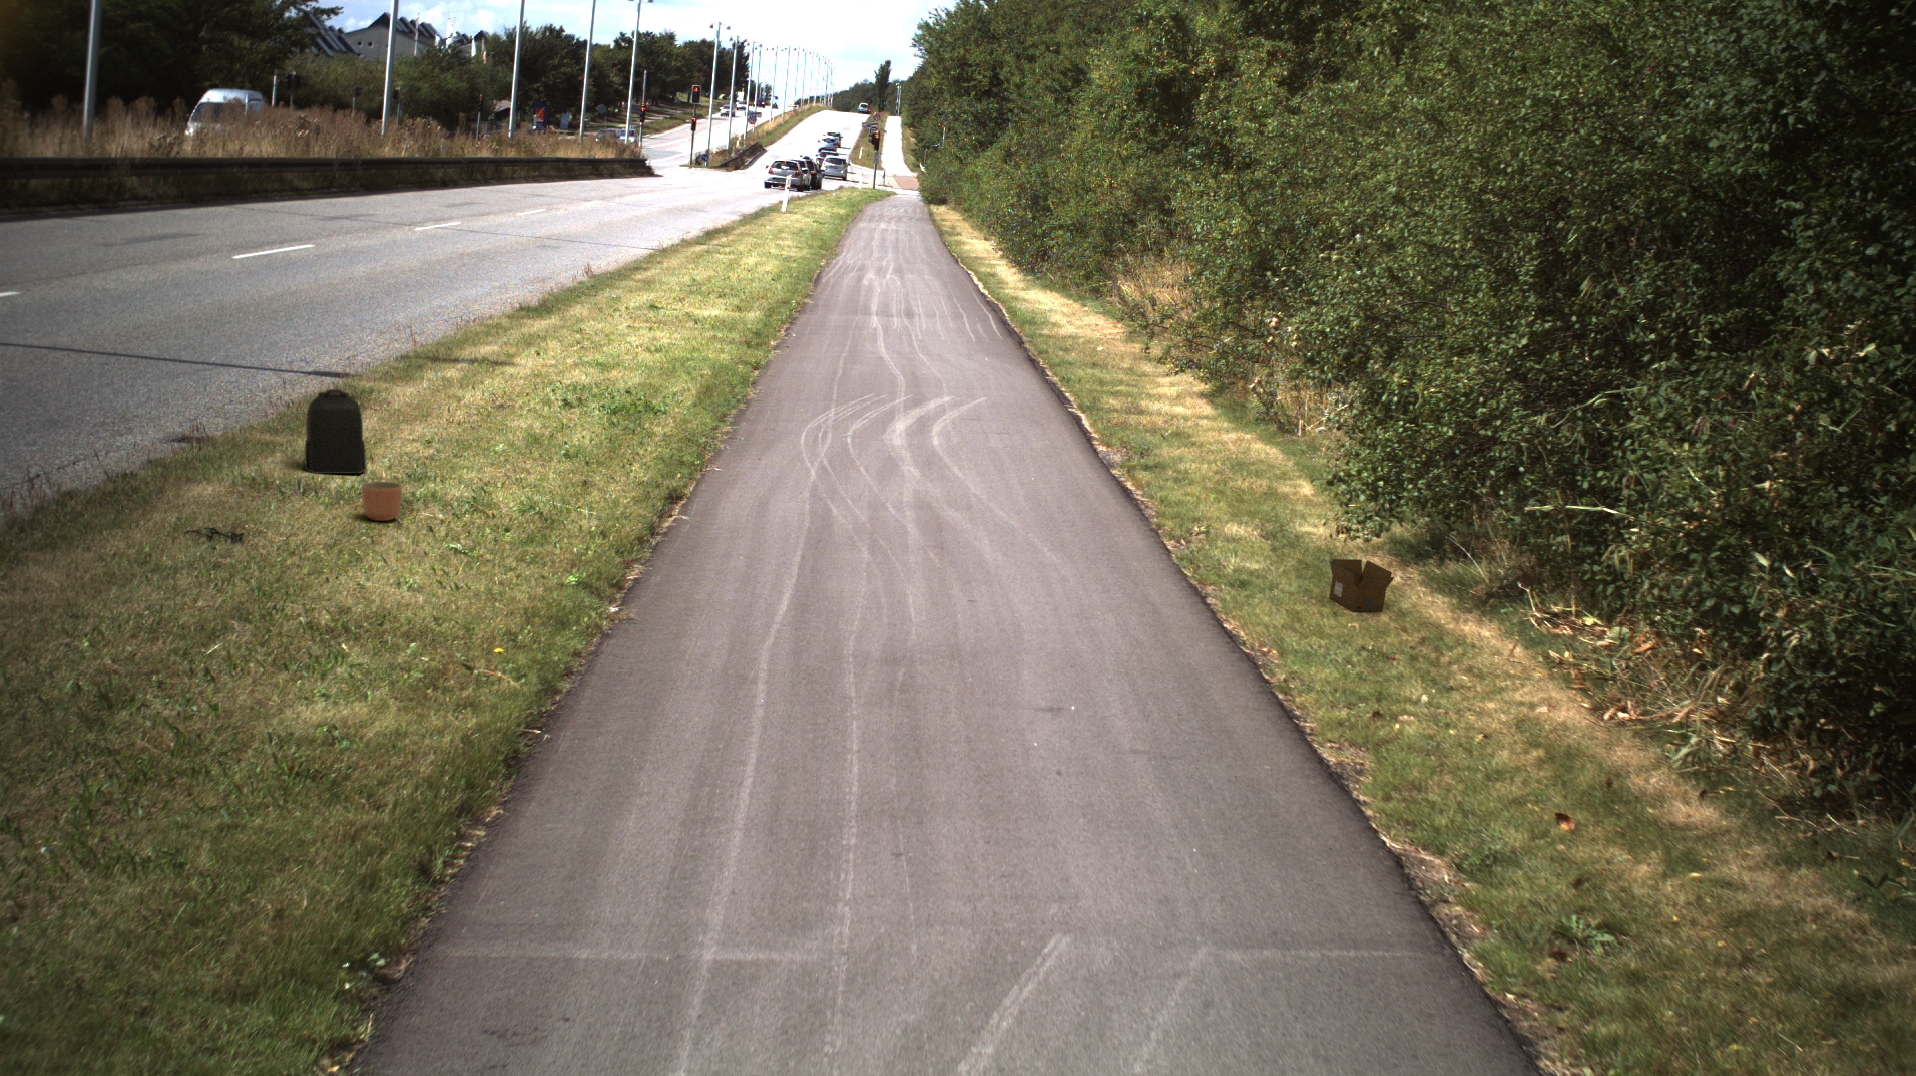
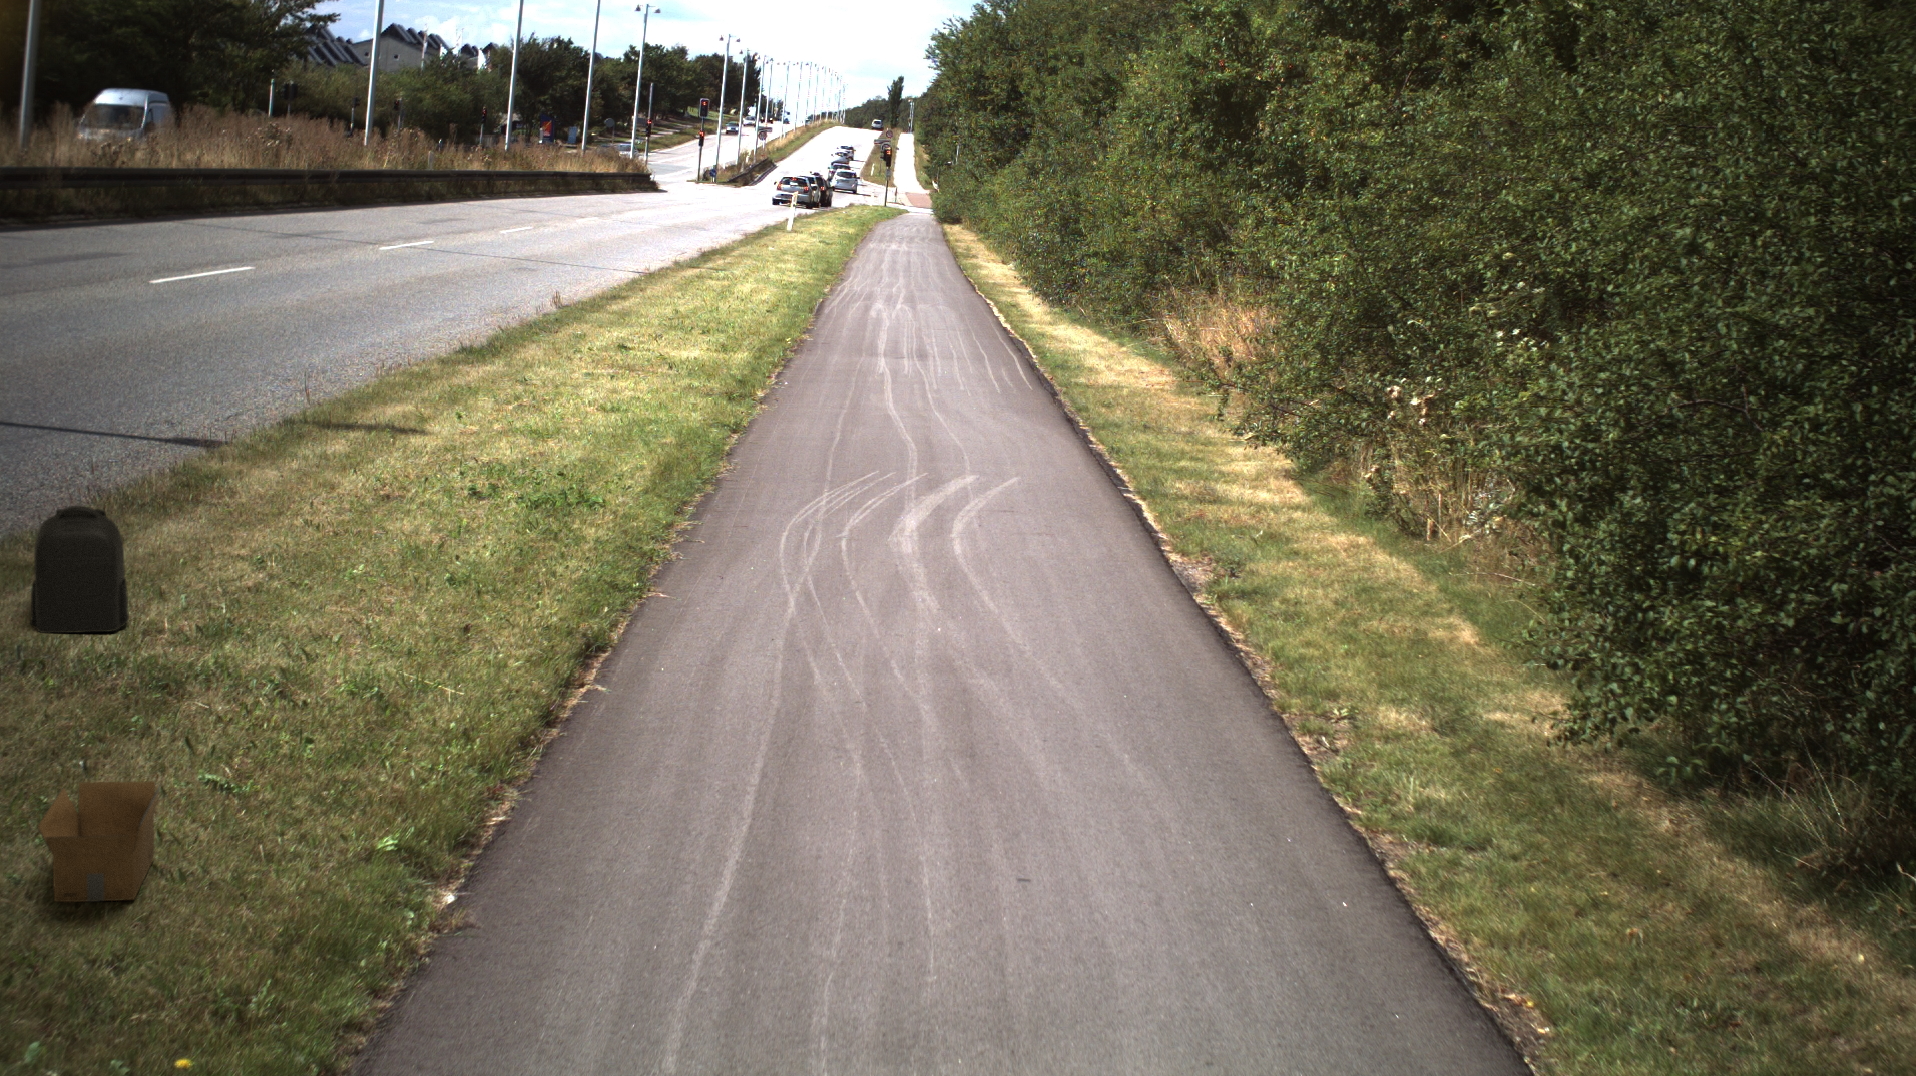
planter: present [362,481,402,521] -> none [68,667,137,734]
cardboard box: present [1329,559,1394,612] -> present [37,781,160,902]

